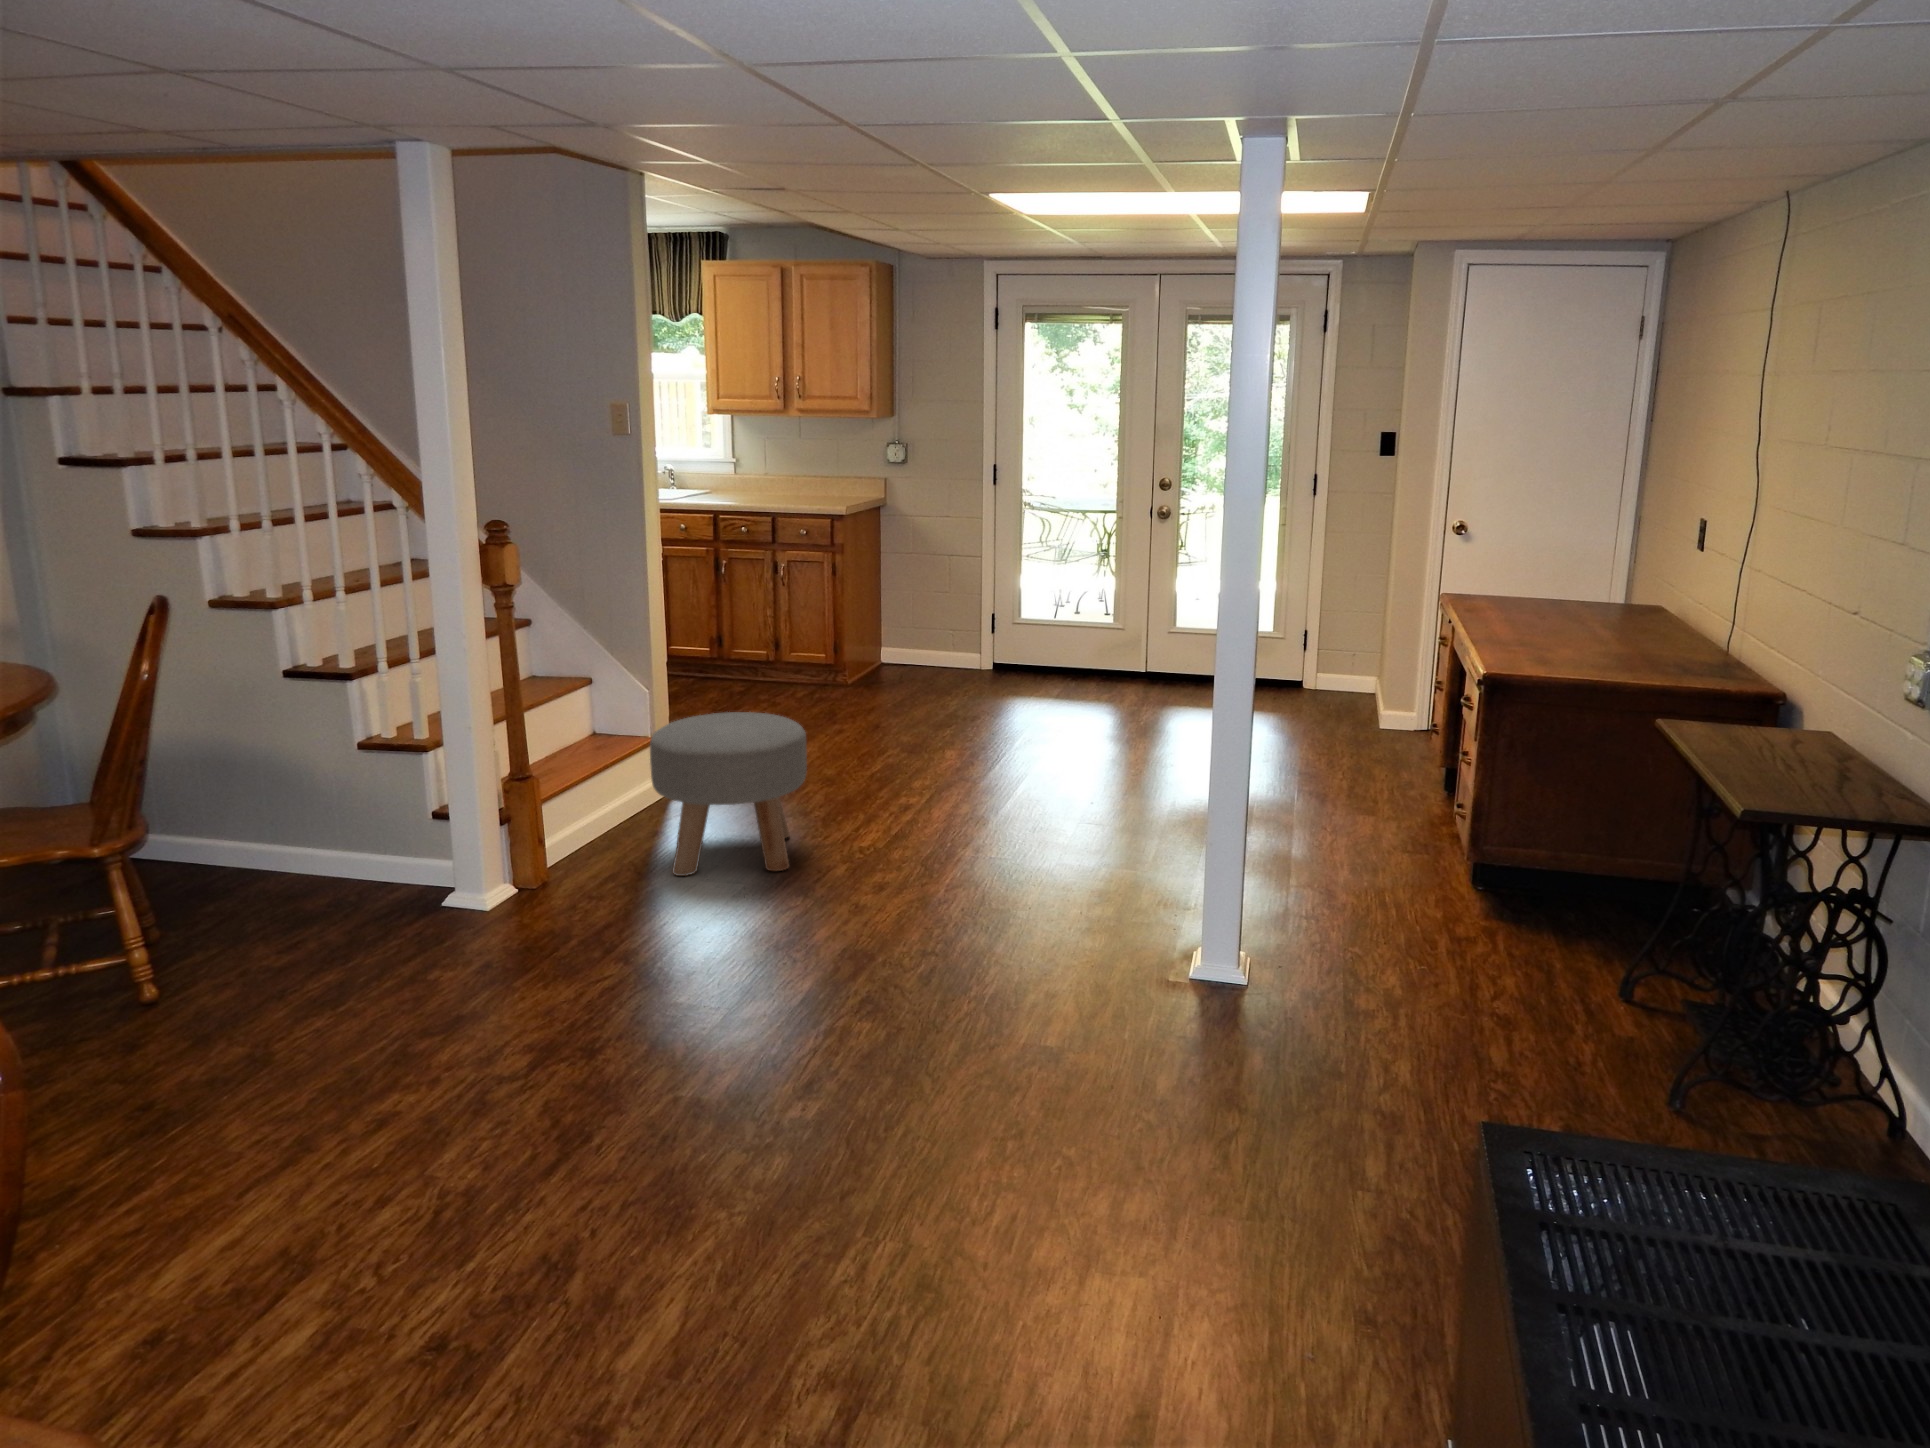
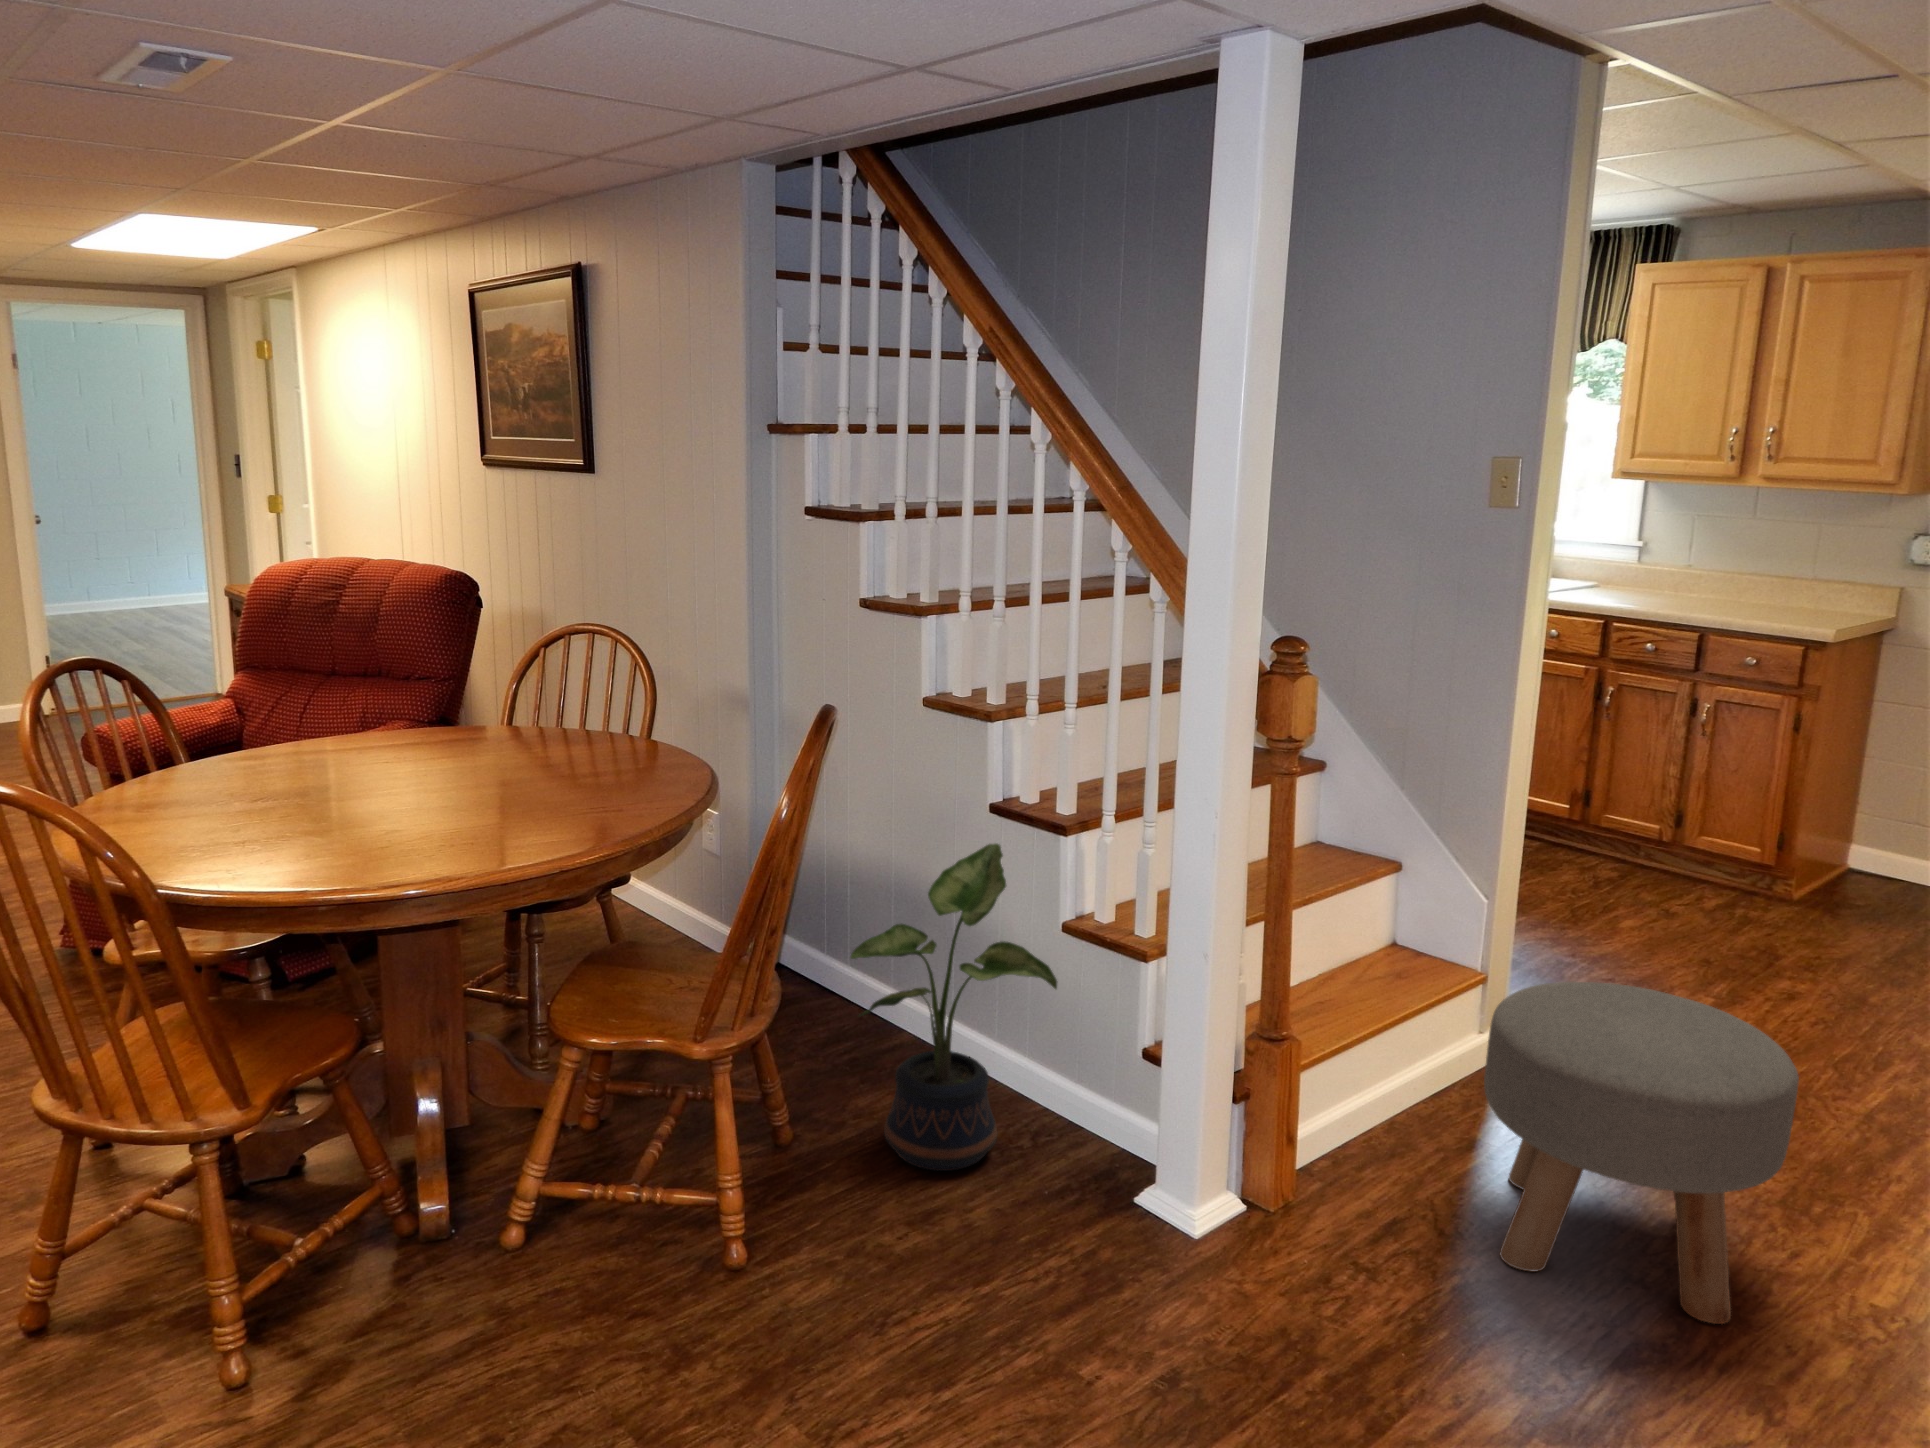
potted plant: none [199,695,367,926] -> present [851,844,1057,1171]

